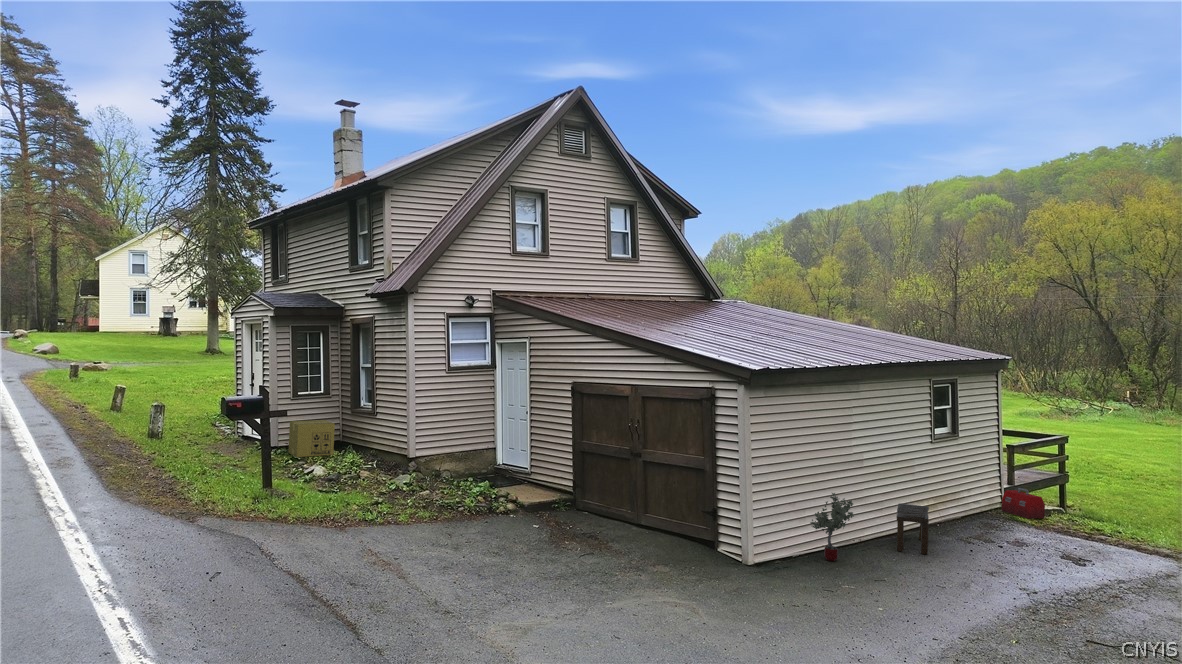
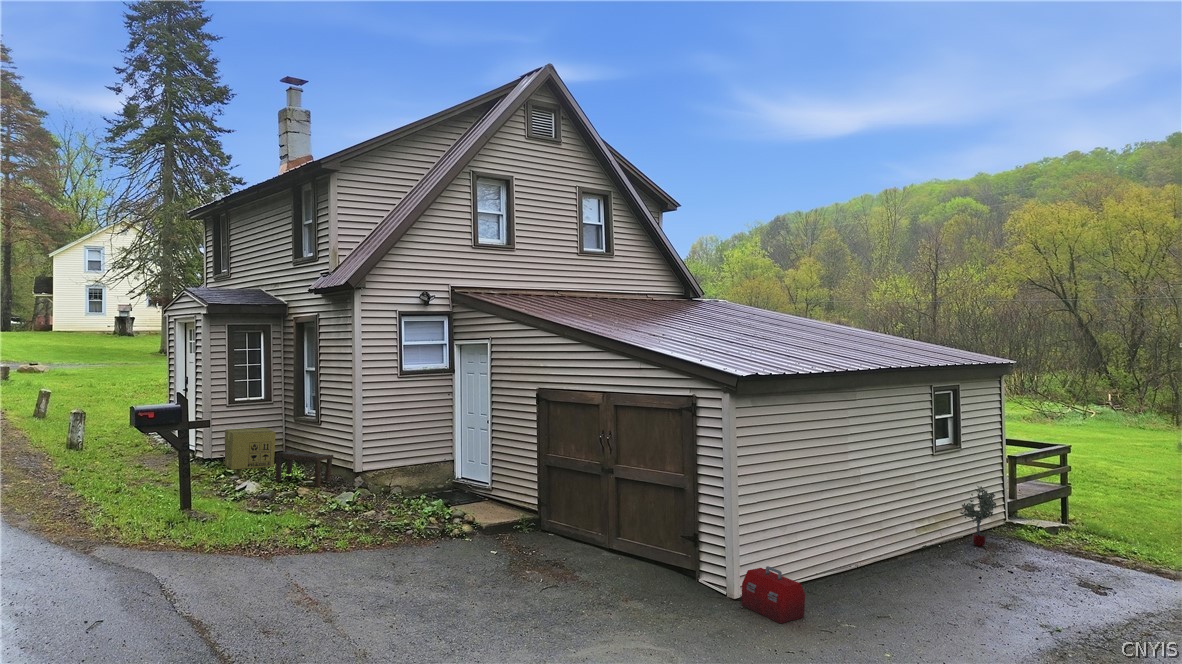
toolbox: present [1002,488,1045,518] -> present [741,566,805,623]
potted tree: present [810,493,854,561] -> present [960,486,997,547]
bench: present [897,503,929,554] -> present [275,451,333,487]

